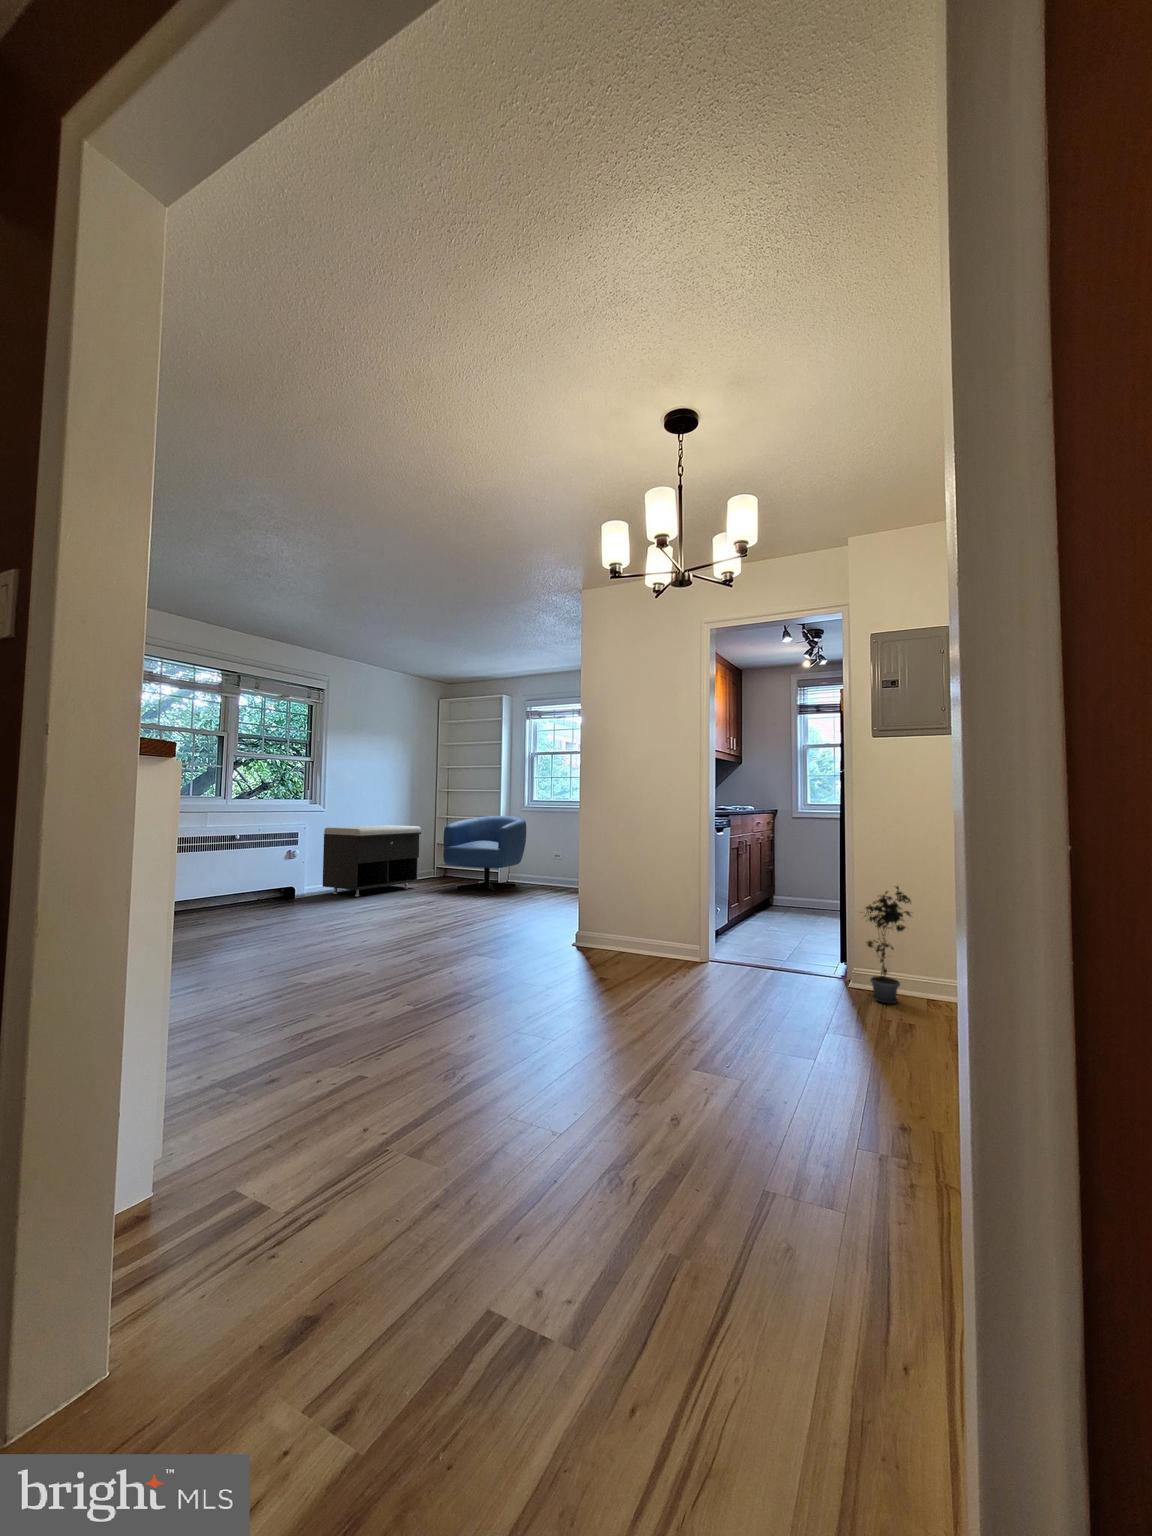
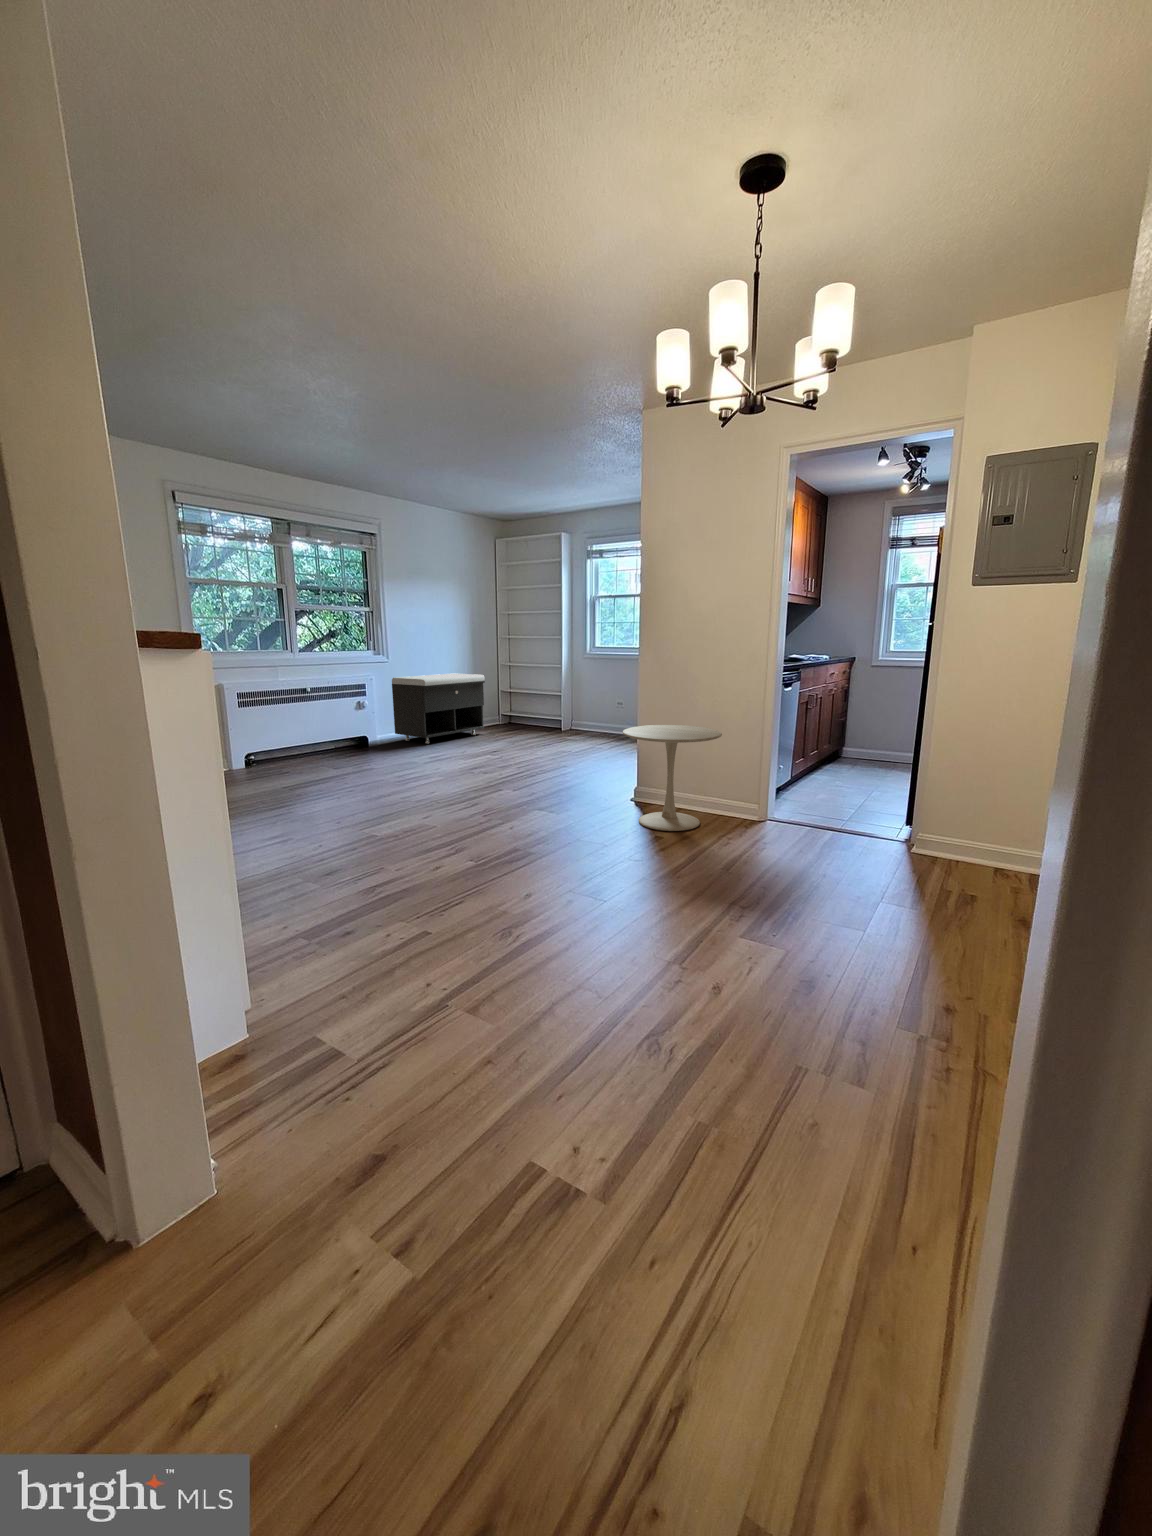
armchair: present [443,816,526,892] -> none [507,664,588,739]
side table: none [564,867,658,970] -> present [623,725,722,831]
potted plant: present [861,886,911,1004] -> none [947,755,1014,878]

